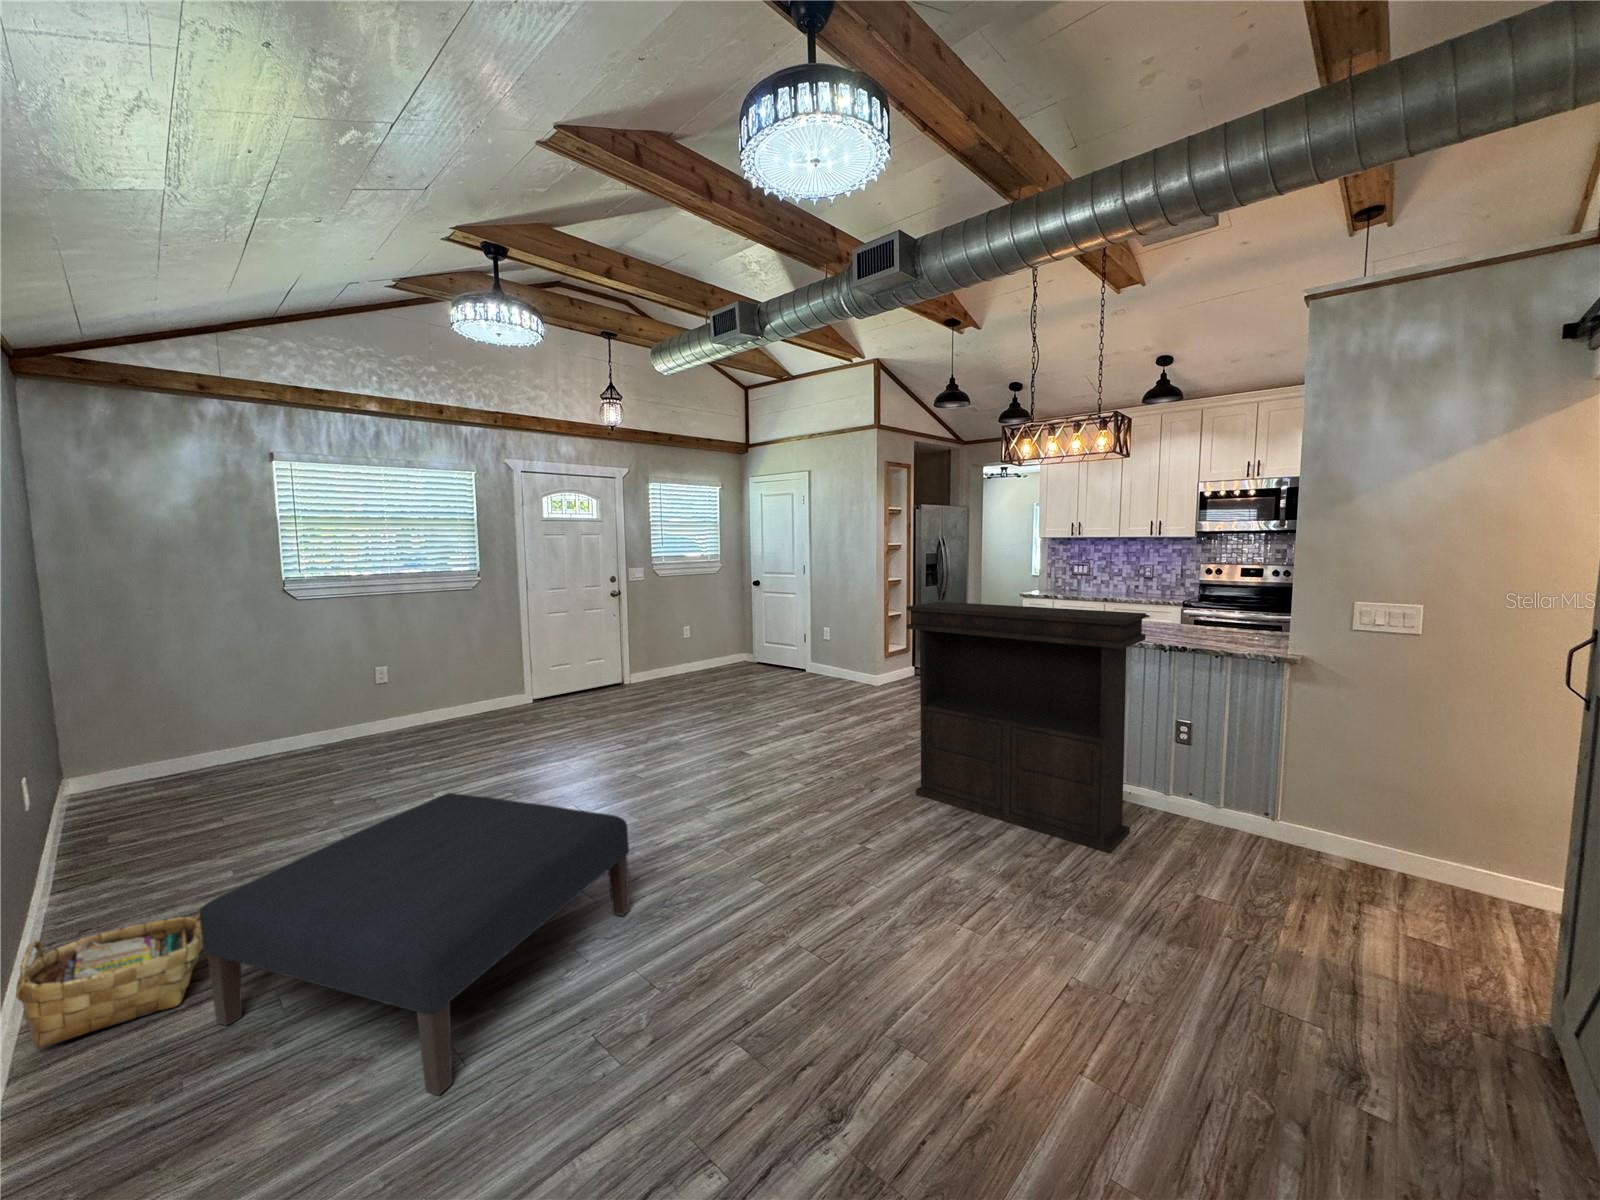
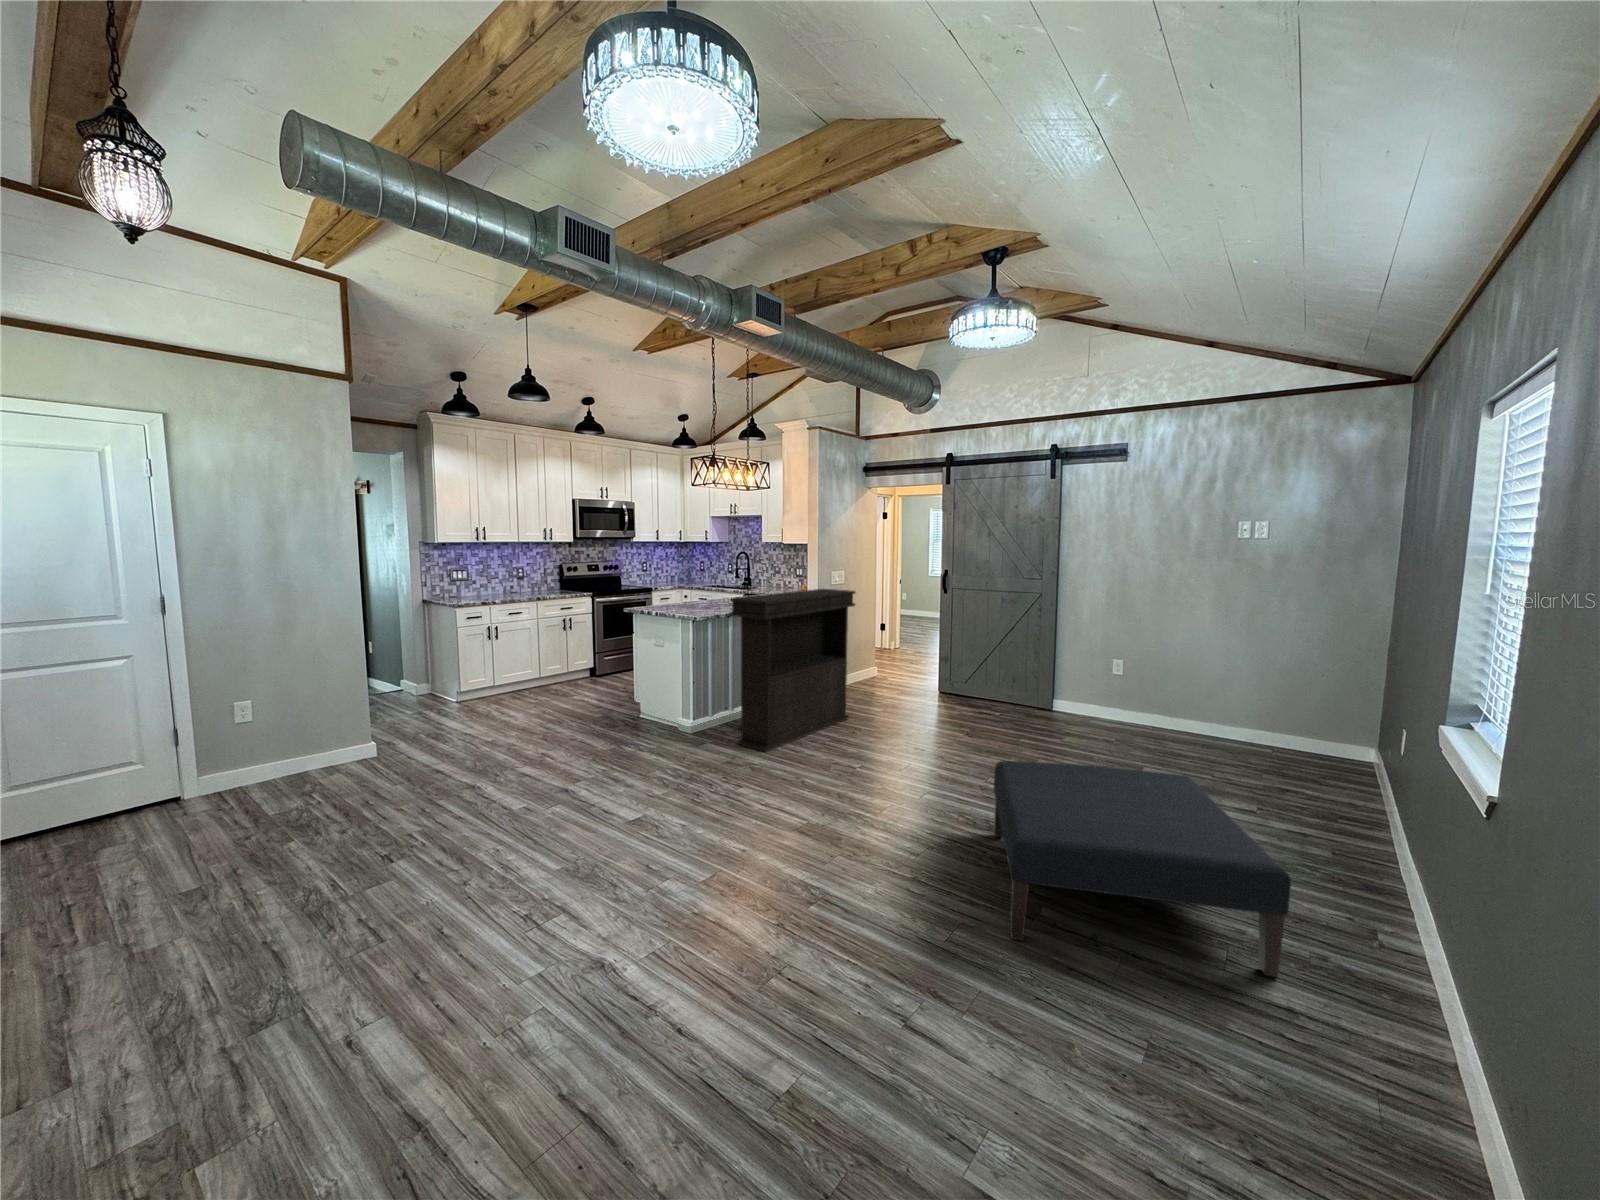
woven basket: present [16,906,202,1049] -> none [1275,956,1468,1132]

